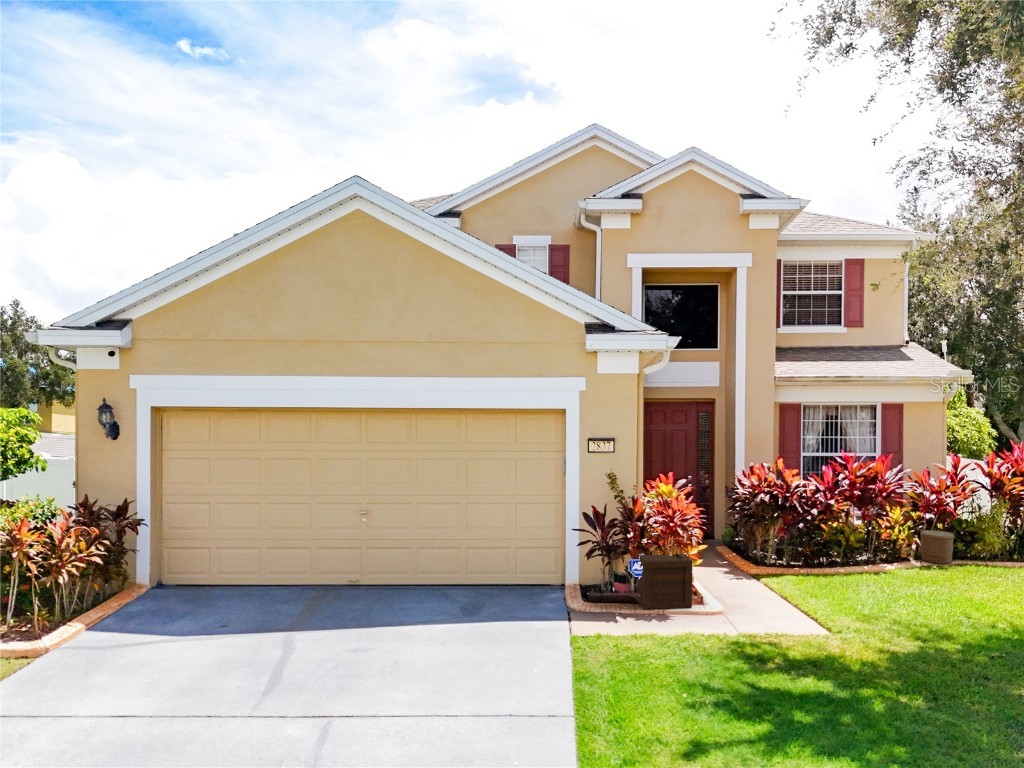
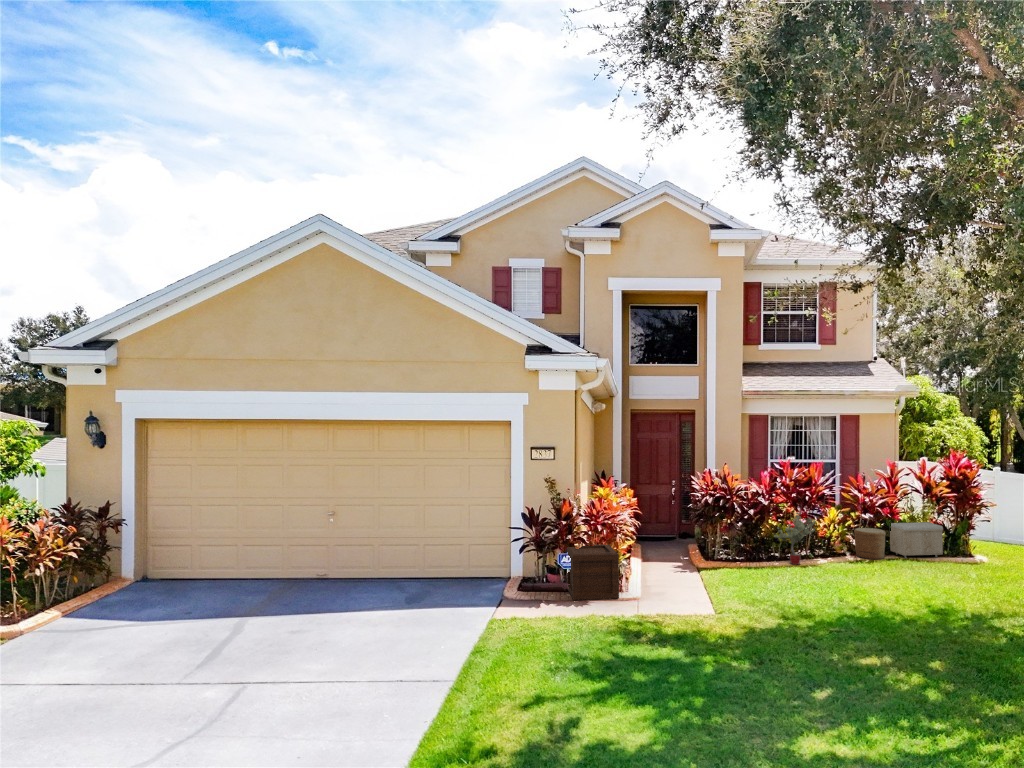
potted tree: none [840,514,884,570] -> present [775,513,815,565]
storage bench: none [957,525,1013,563] -> present [890,522,943,558]

